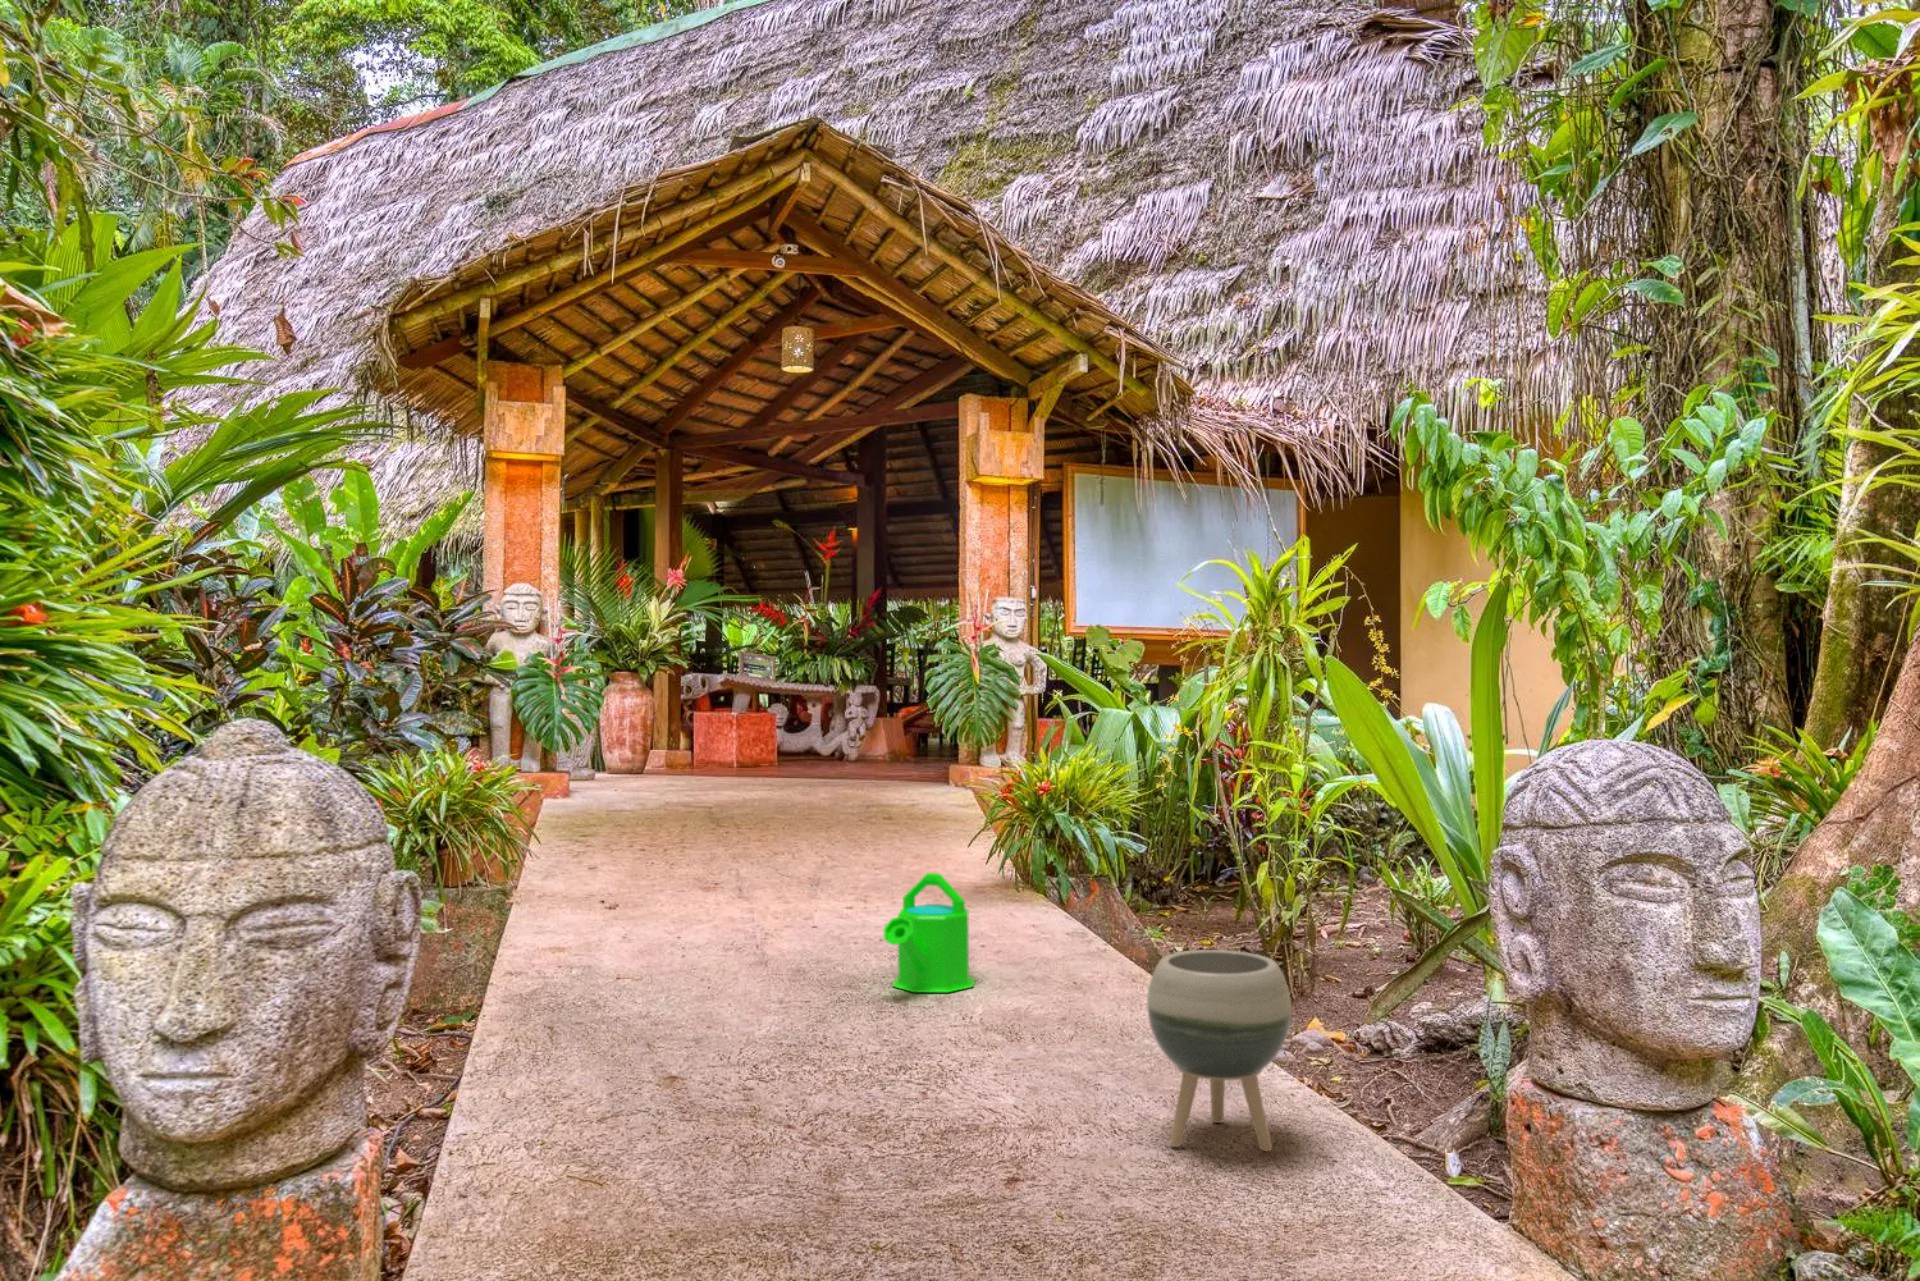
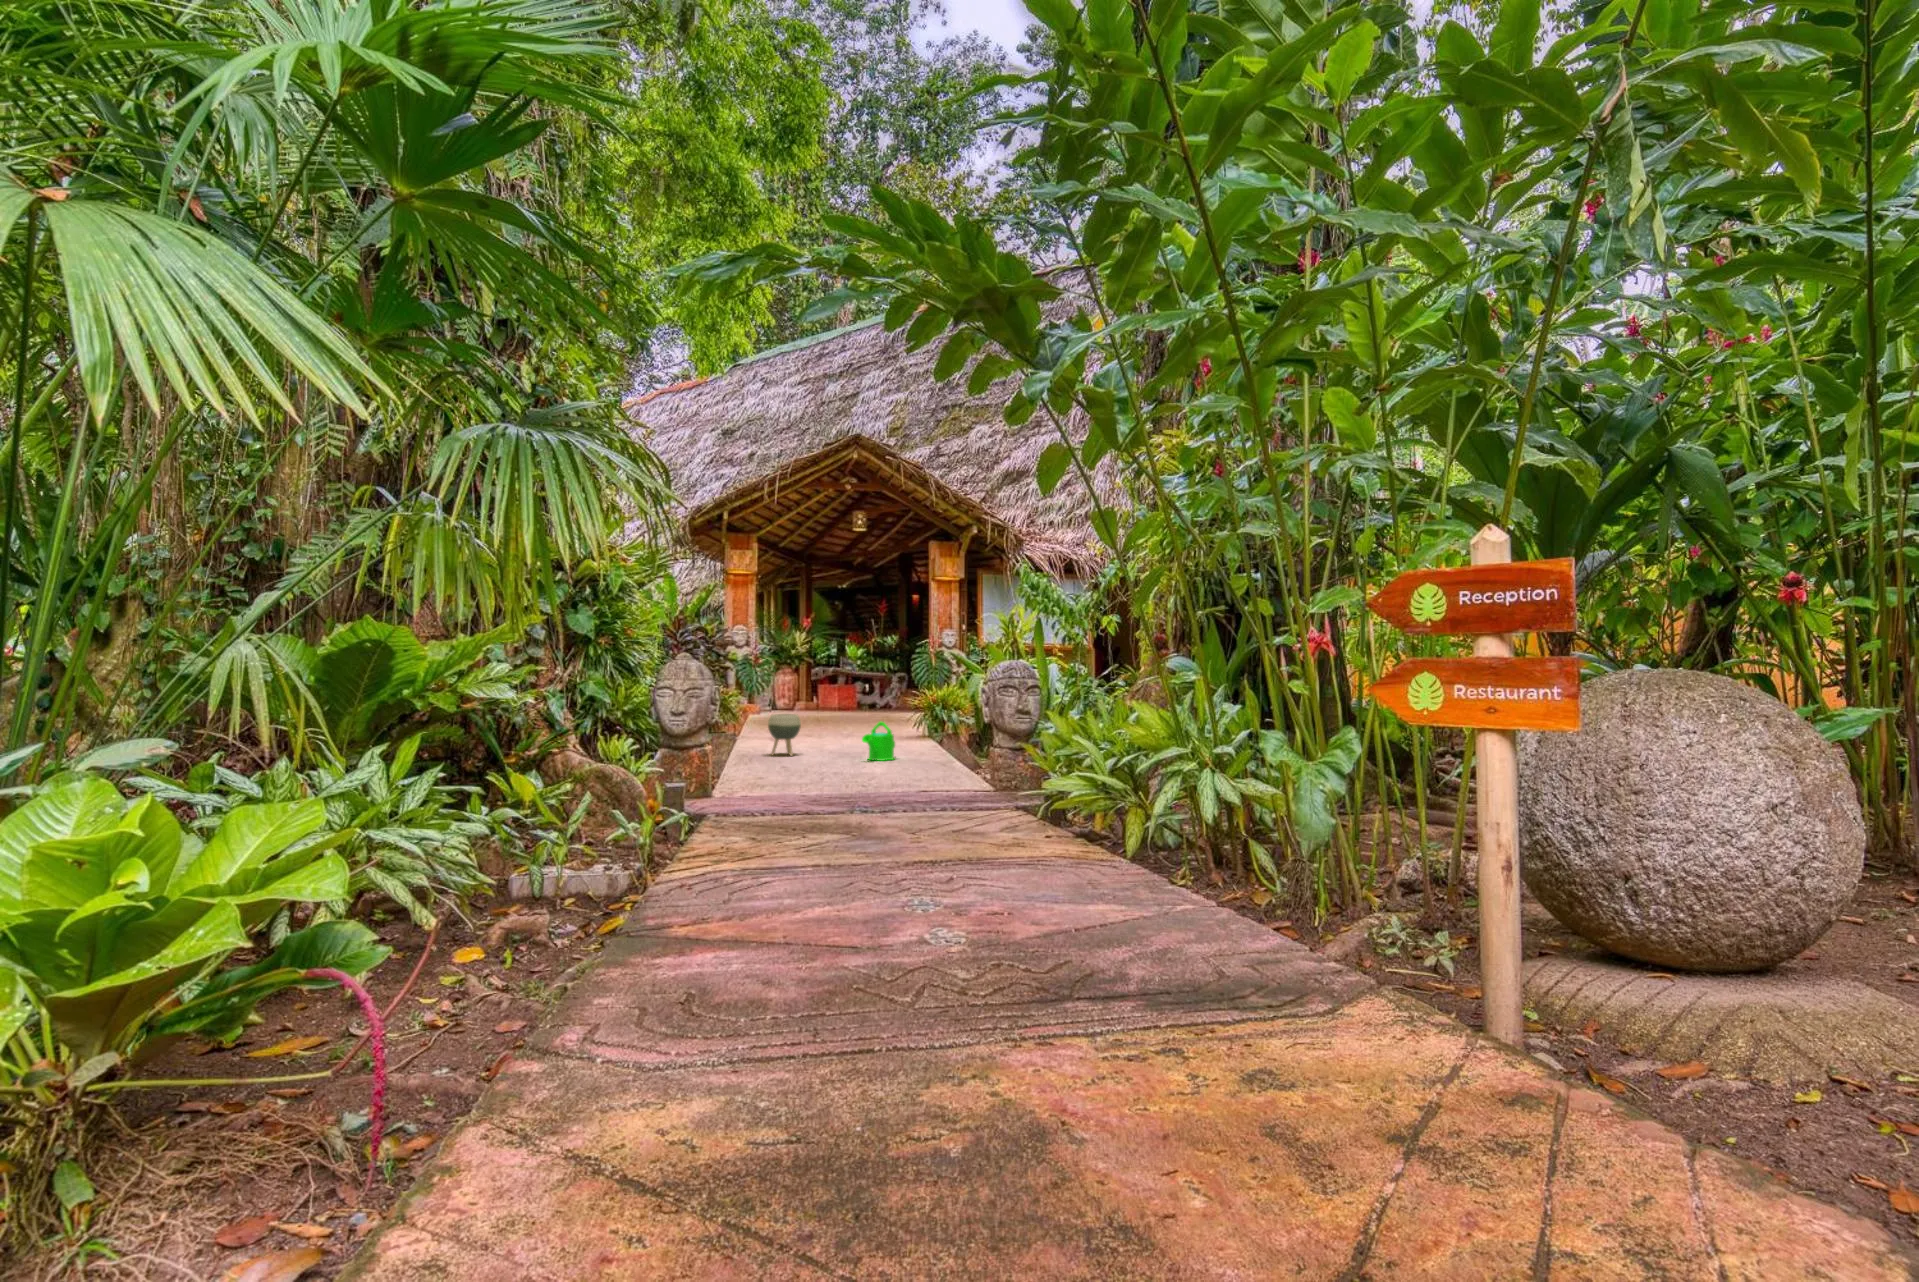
planter: present [1147,950,1291,1151] -> present [768,714,801,756]

